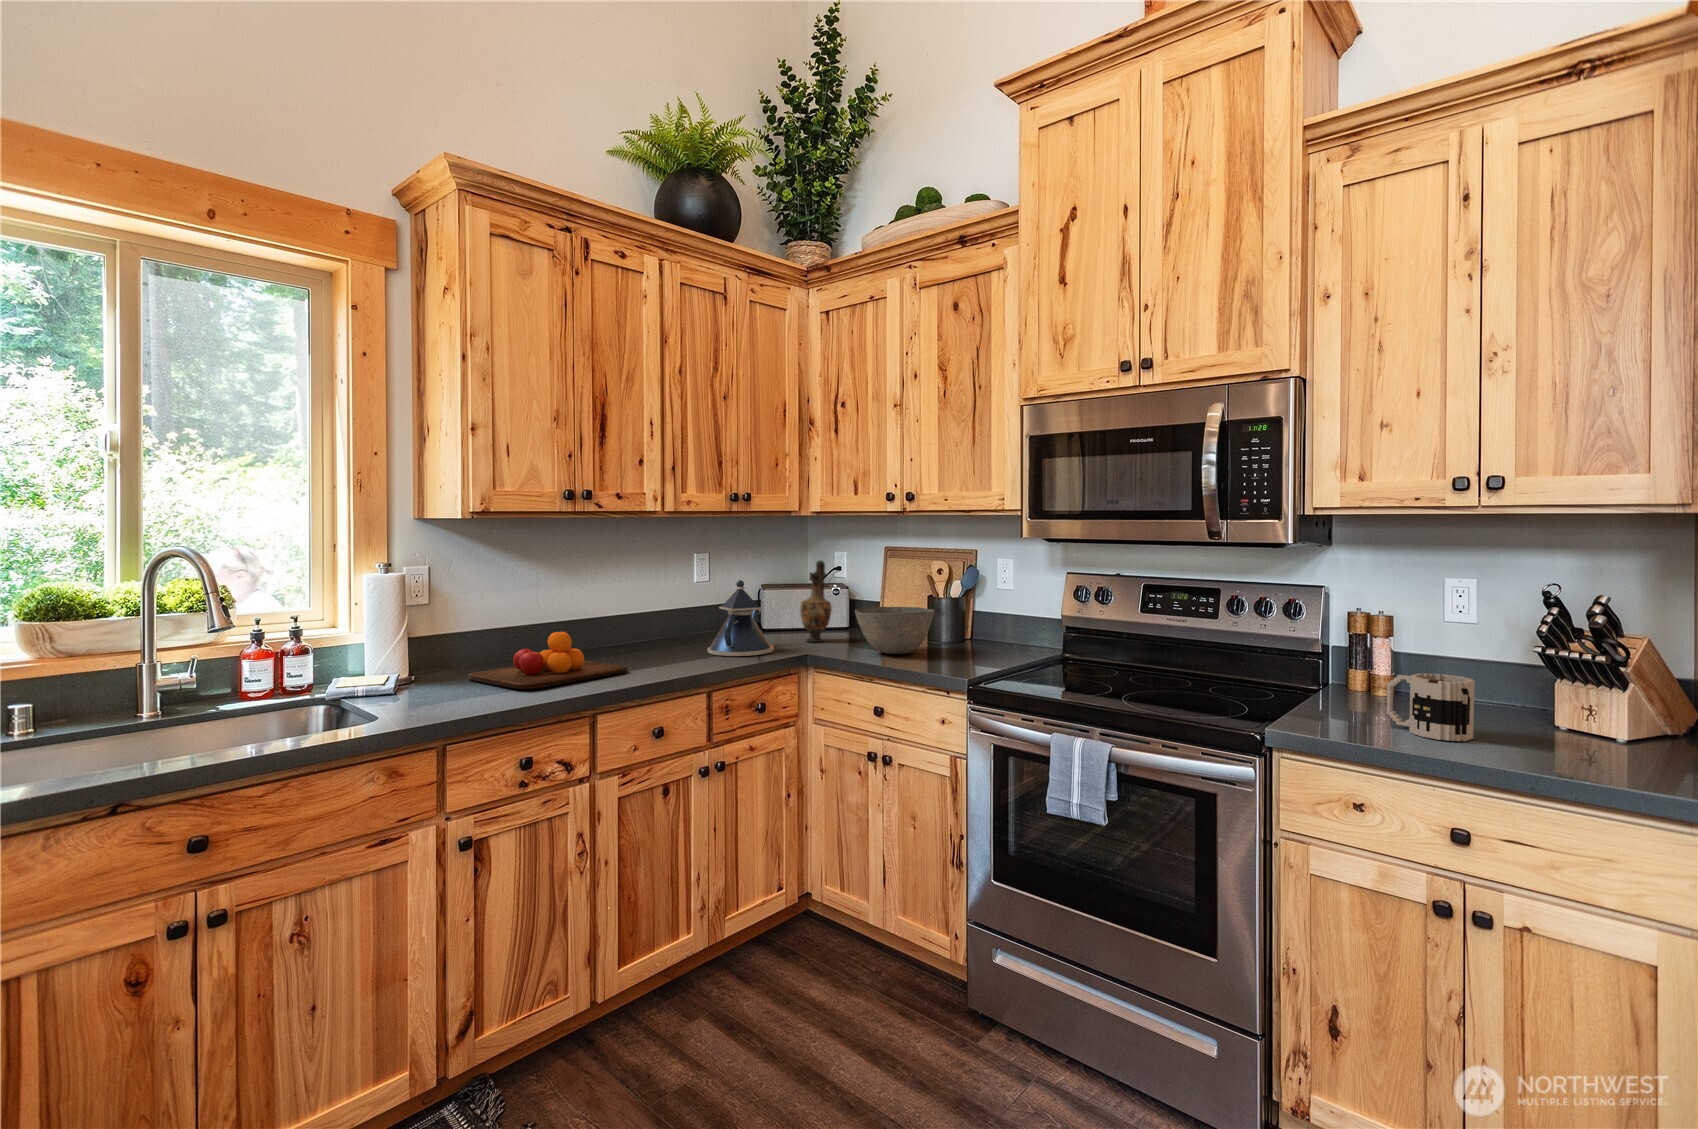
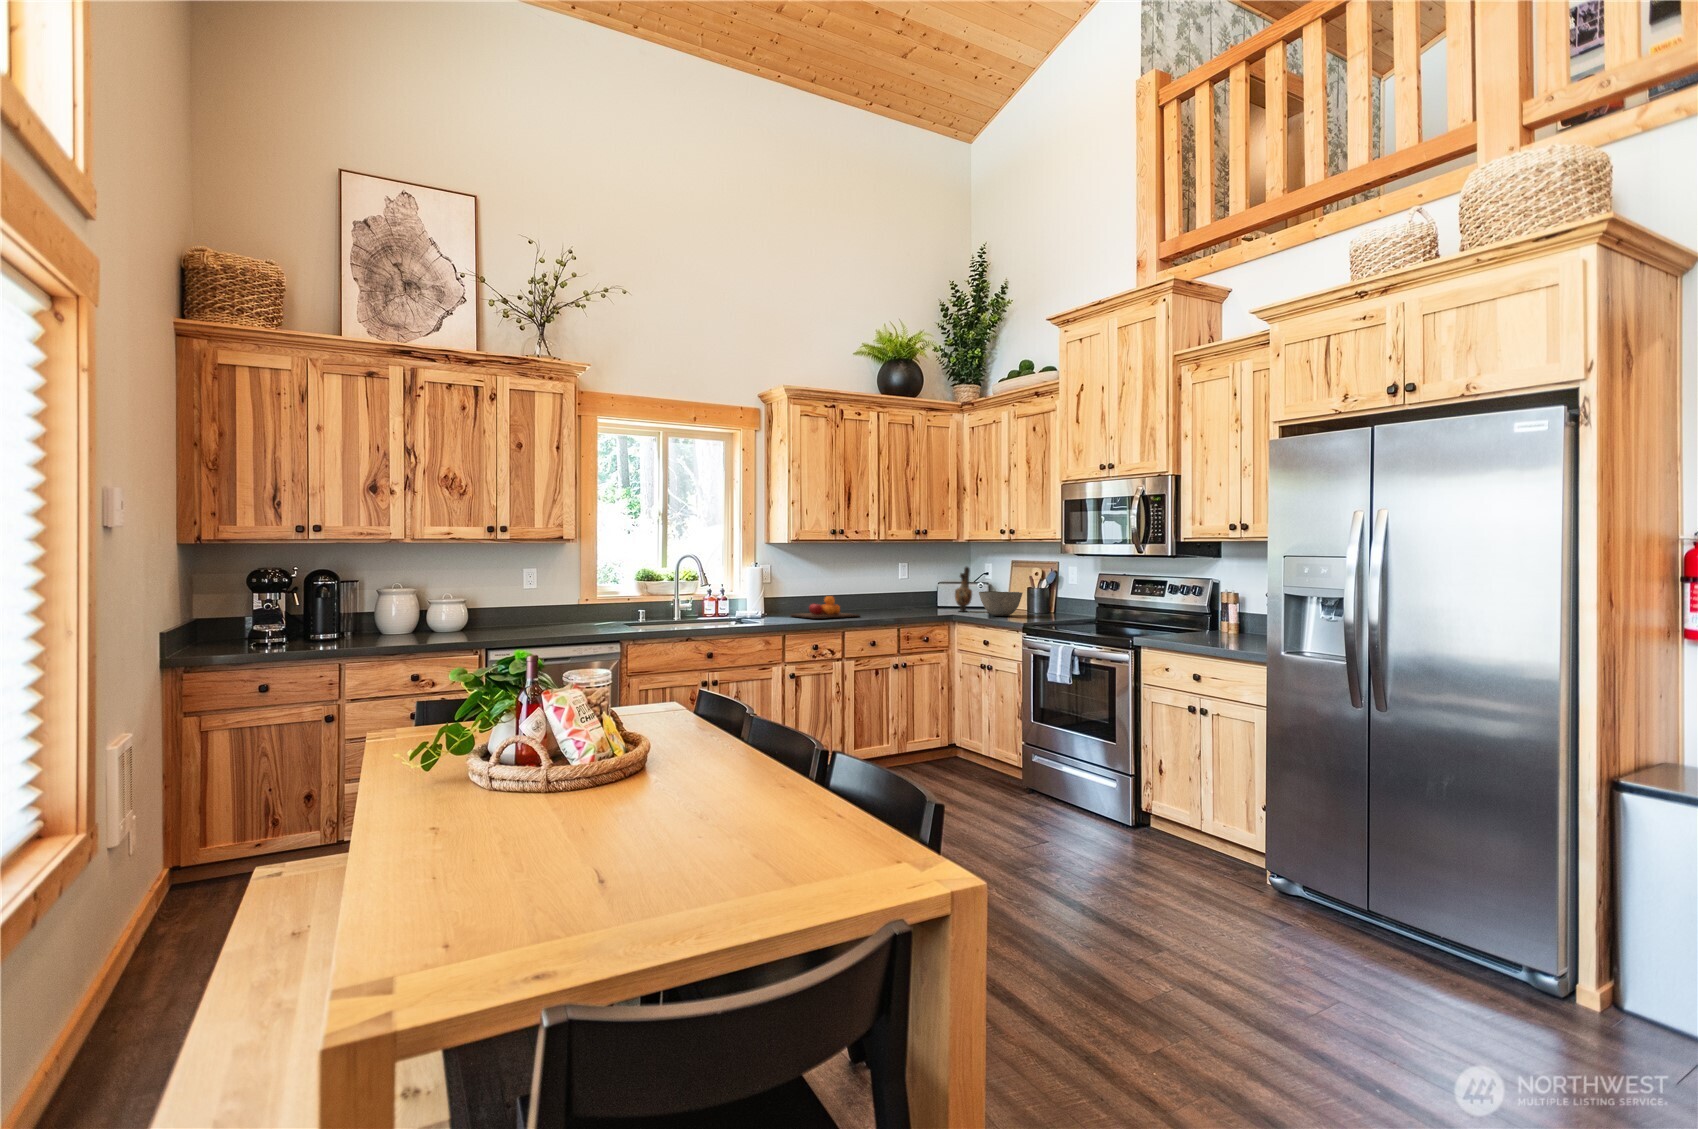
teapot: present [708,580,774,656] -> none [902,576,937,614]
mug: present [1387,673,1475,741] -> none [1196,612,1225,640]

